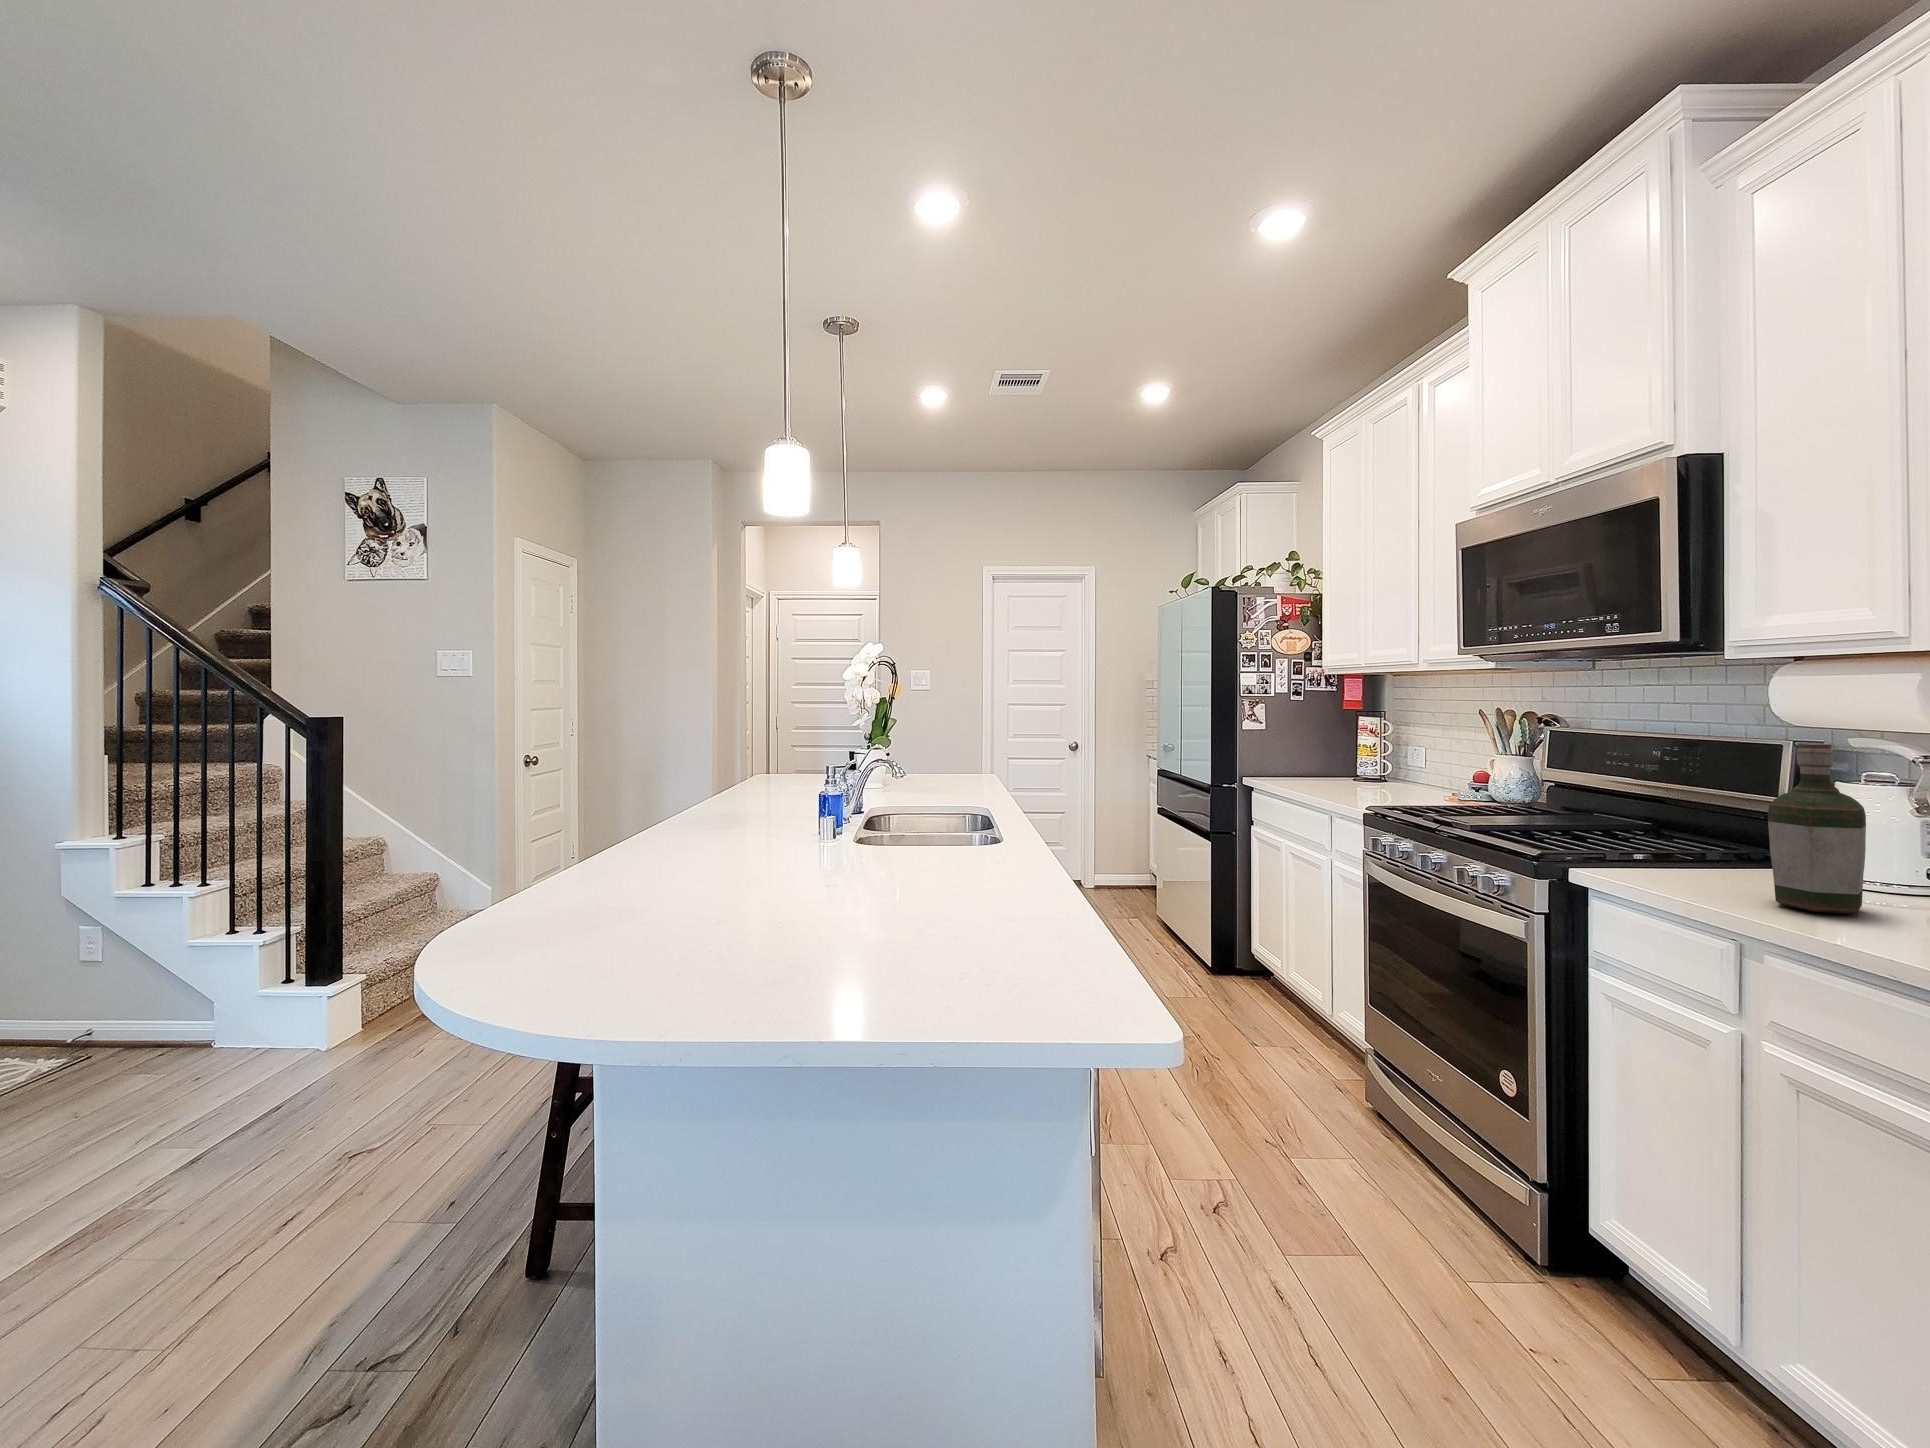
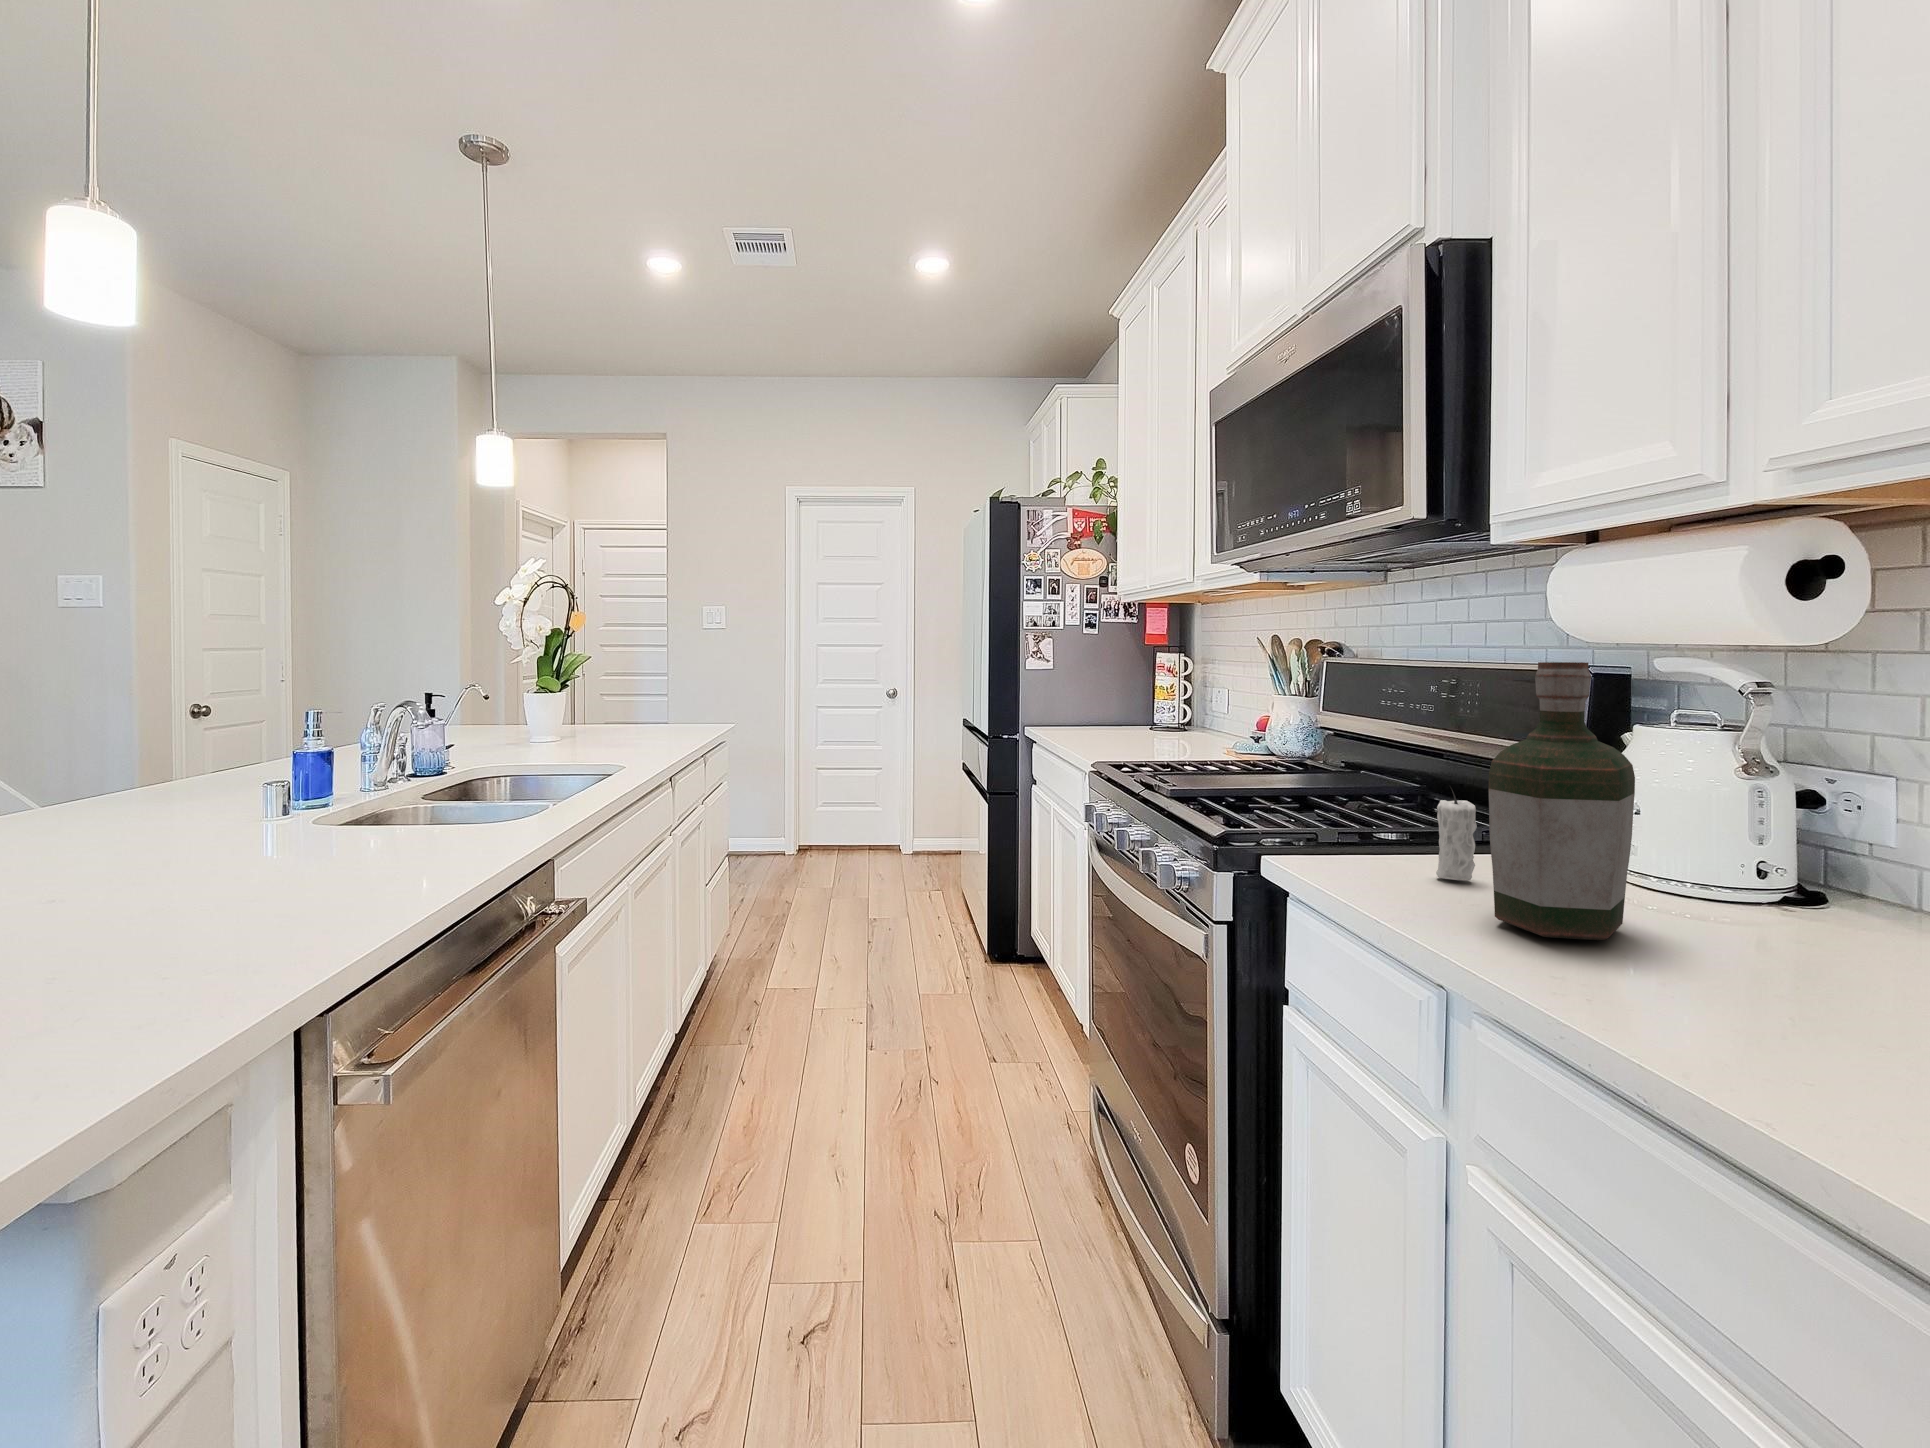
candle: none [1712,820,1742,883] -> present [1436,789,1477,880]

